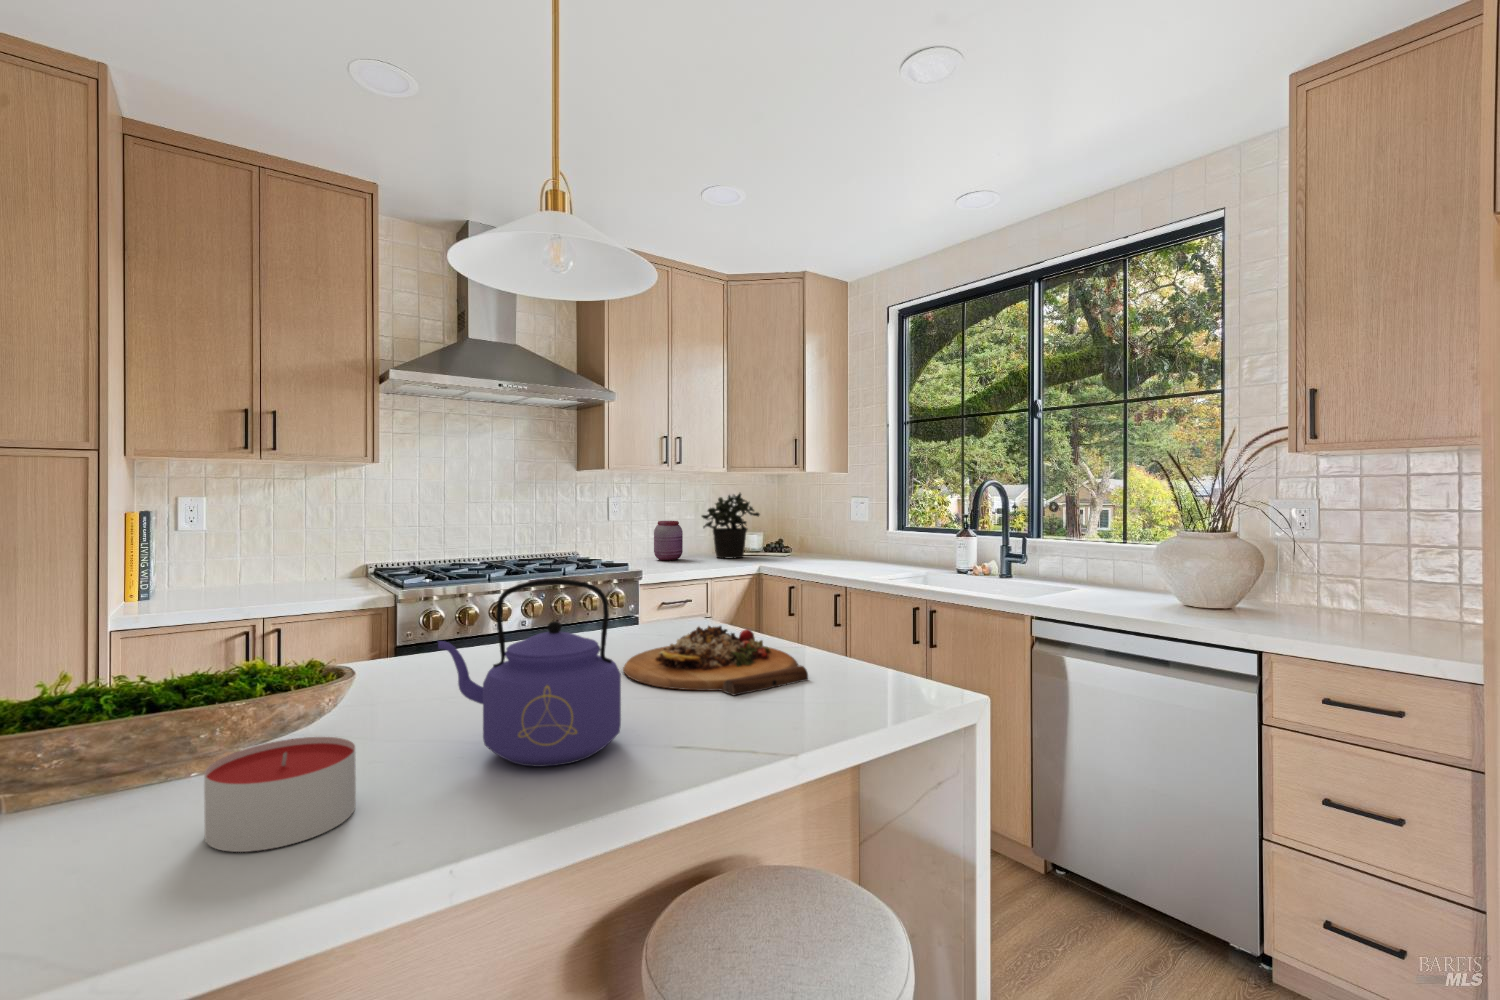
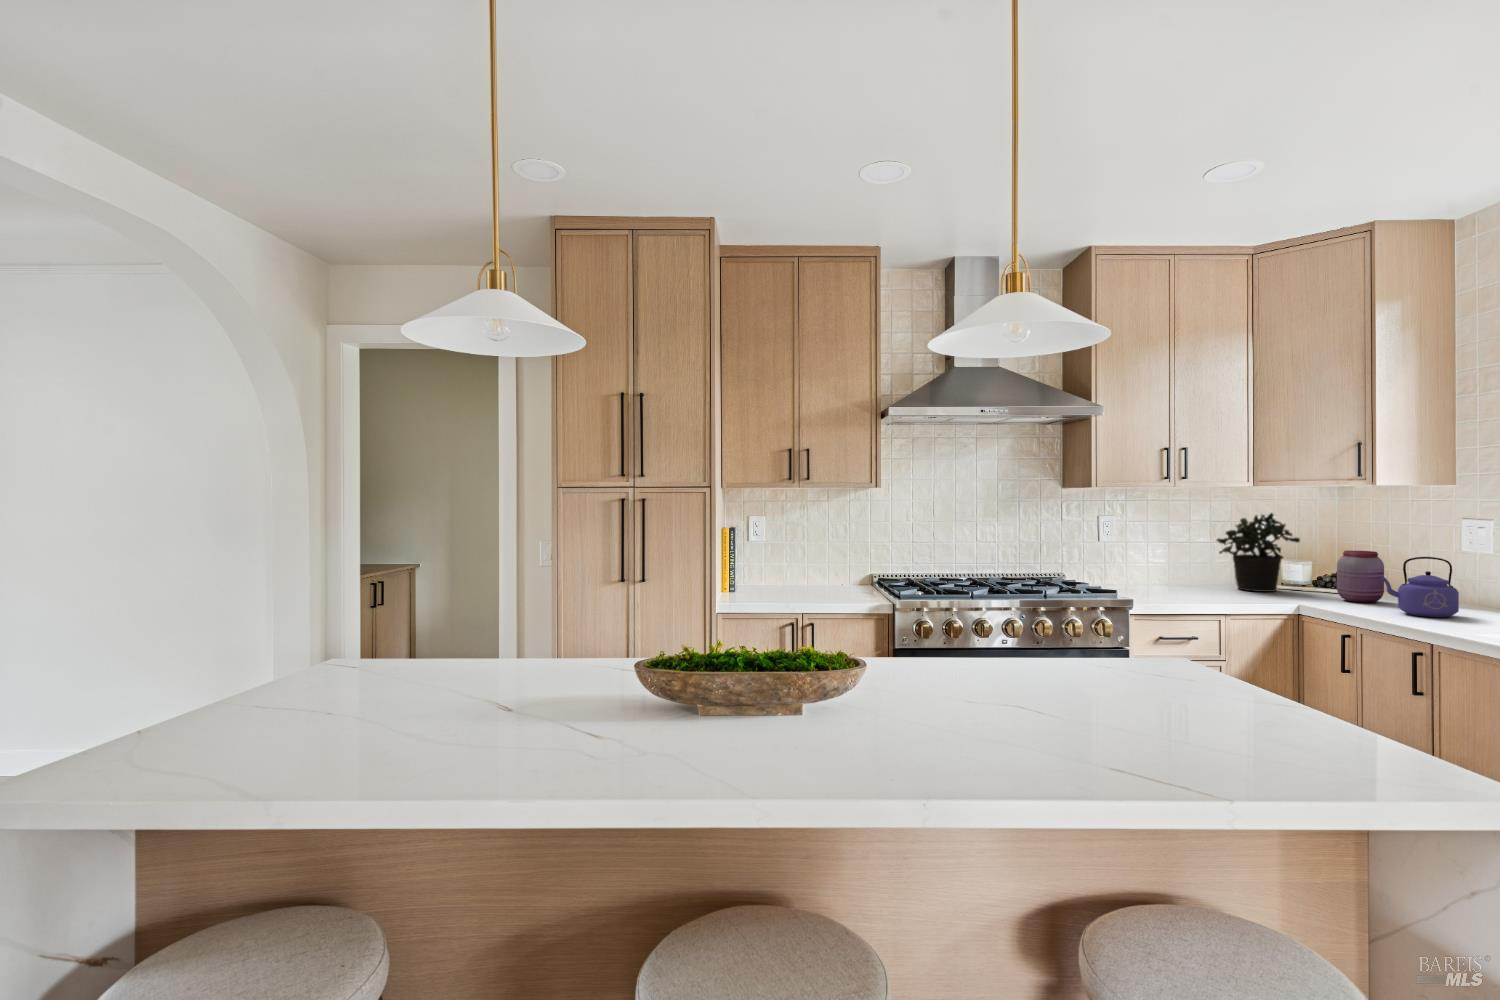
jar: present [654,521,683,560] -> present [1337,550,1384,603]
kettle: present [438,579,621,767] -> present [1379,557,1459,617]
cutting board: present [623,626,808,695] -> none [1074,665,1269,734]
candle: present [204,737,356,852] -> none [791,699,867,759]

